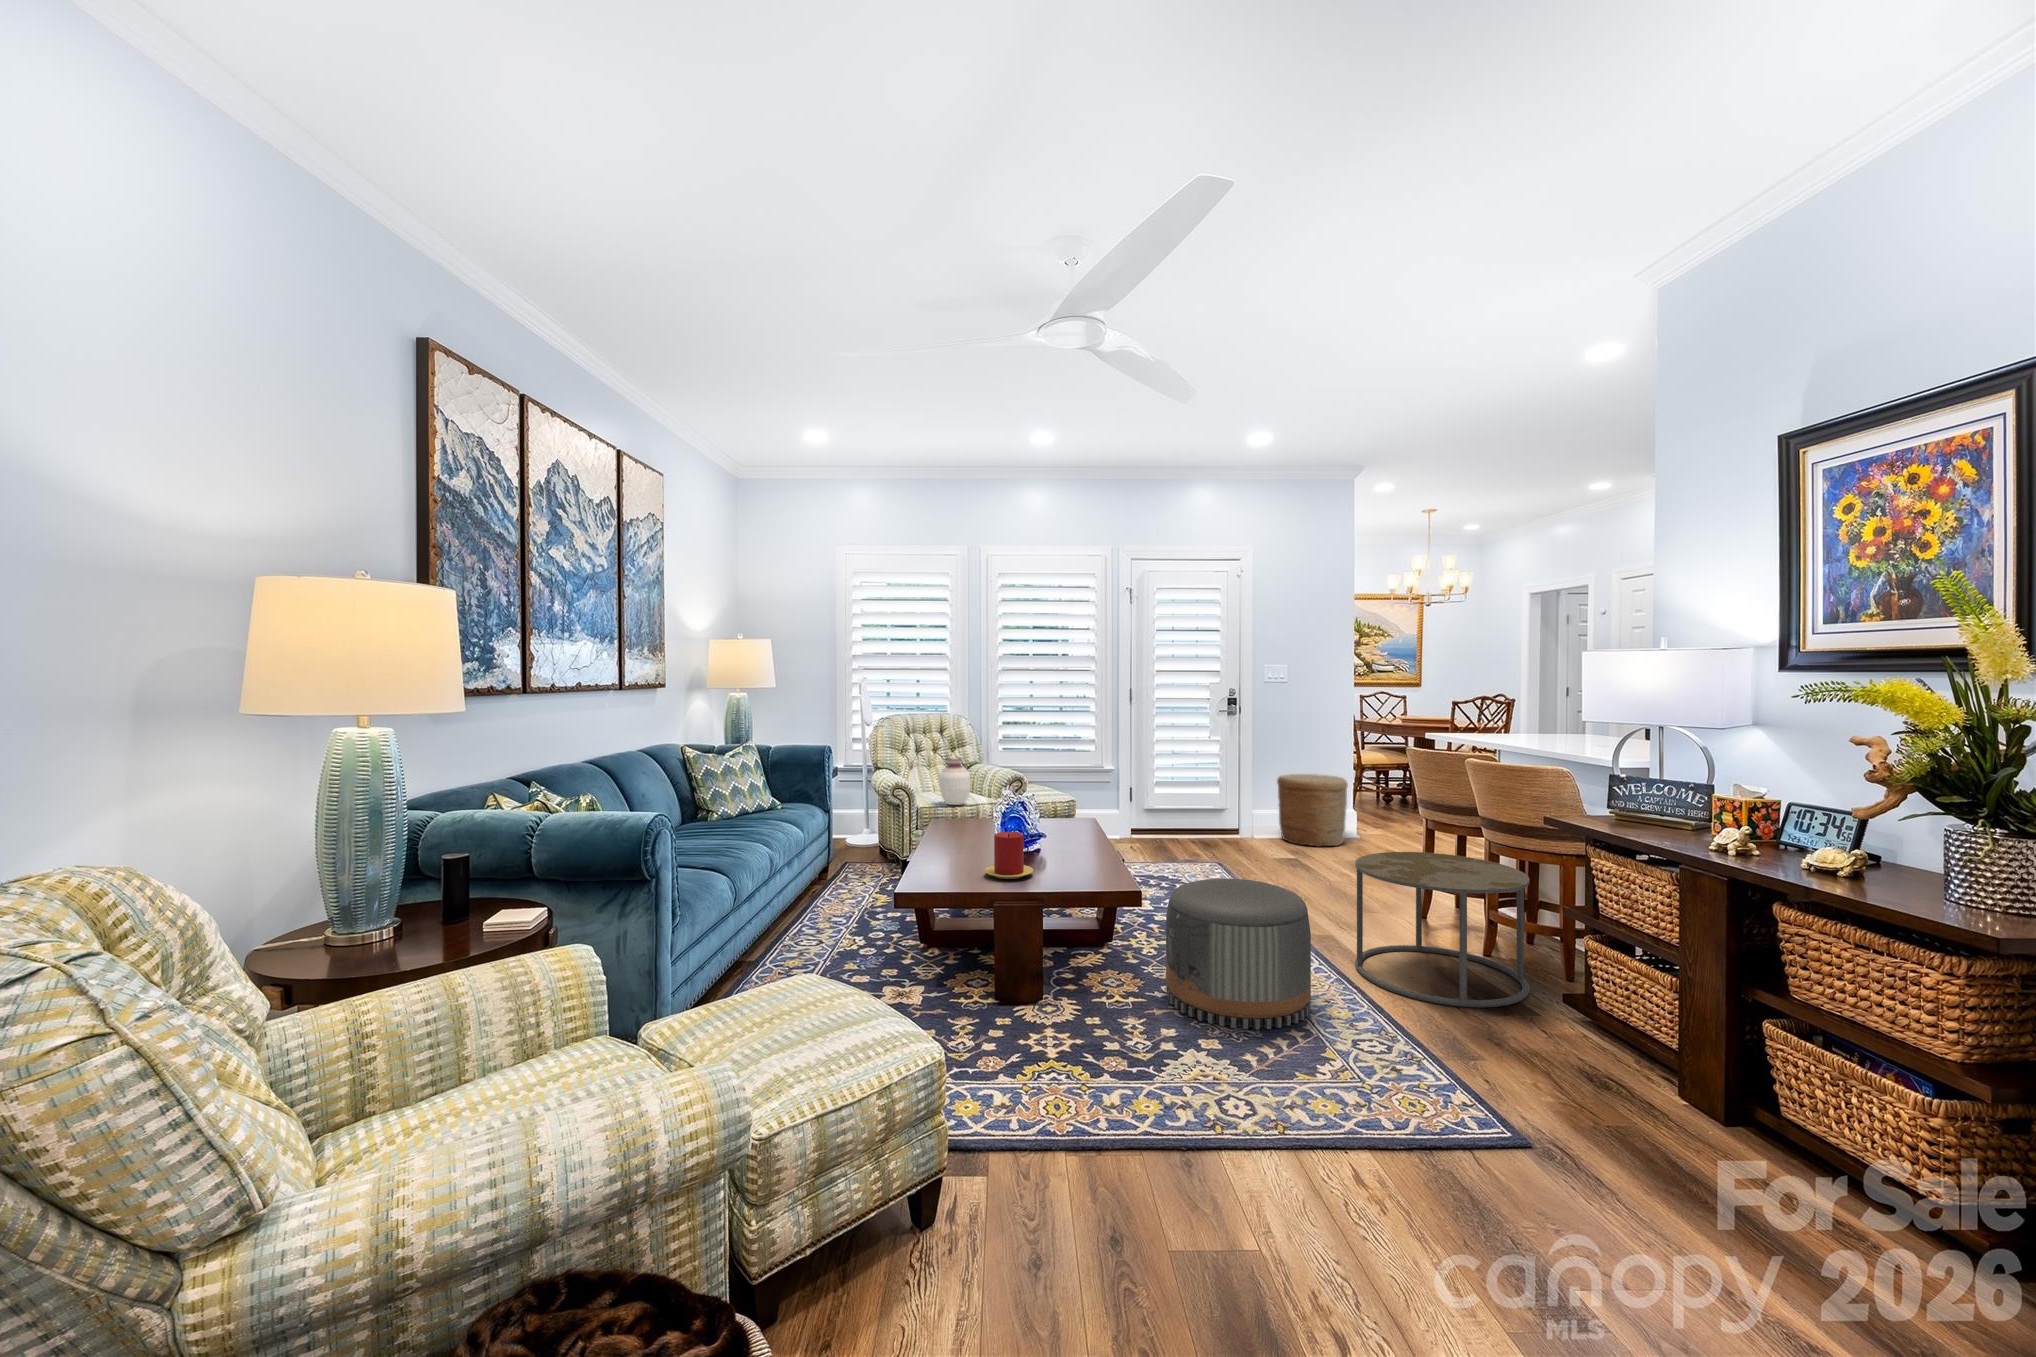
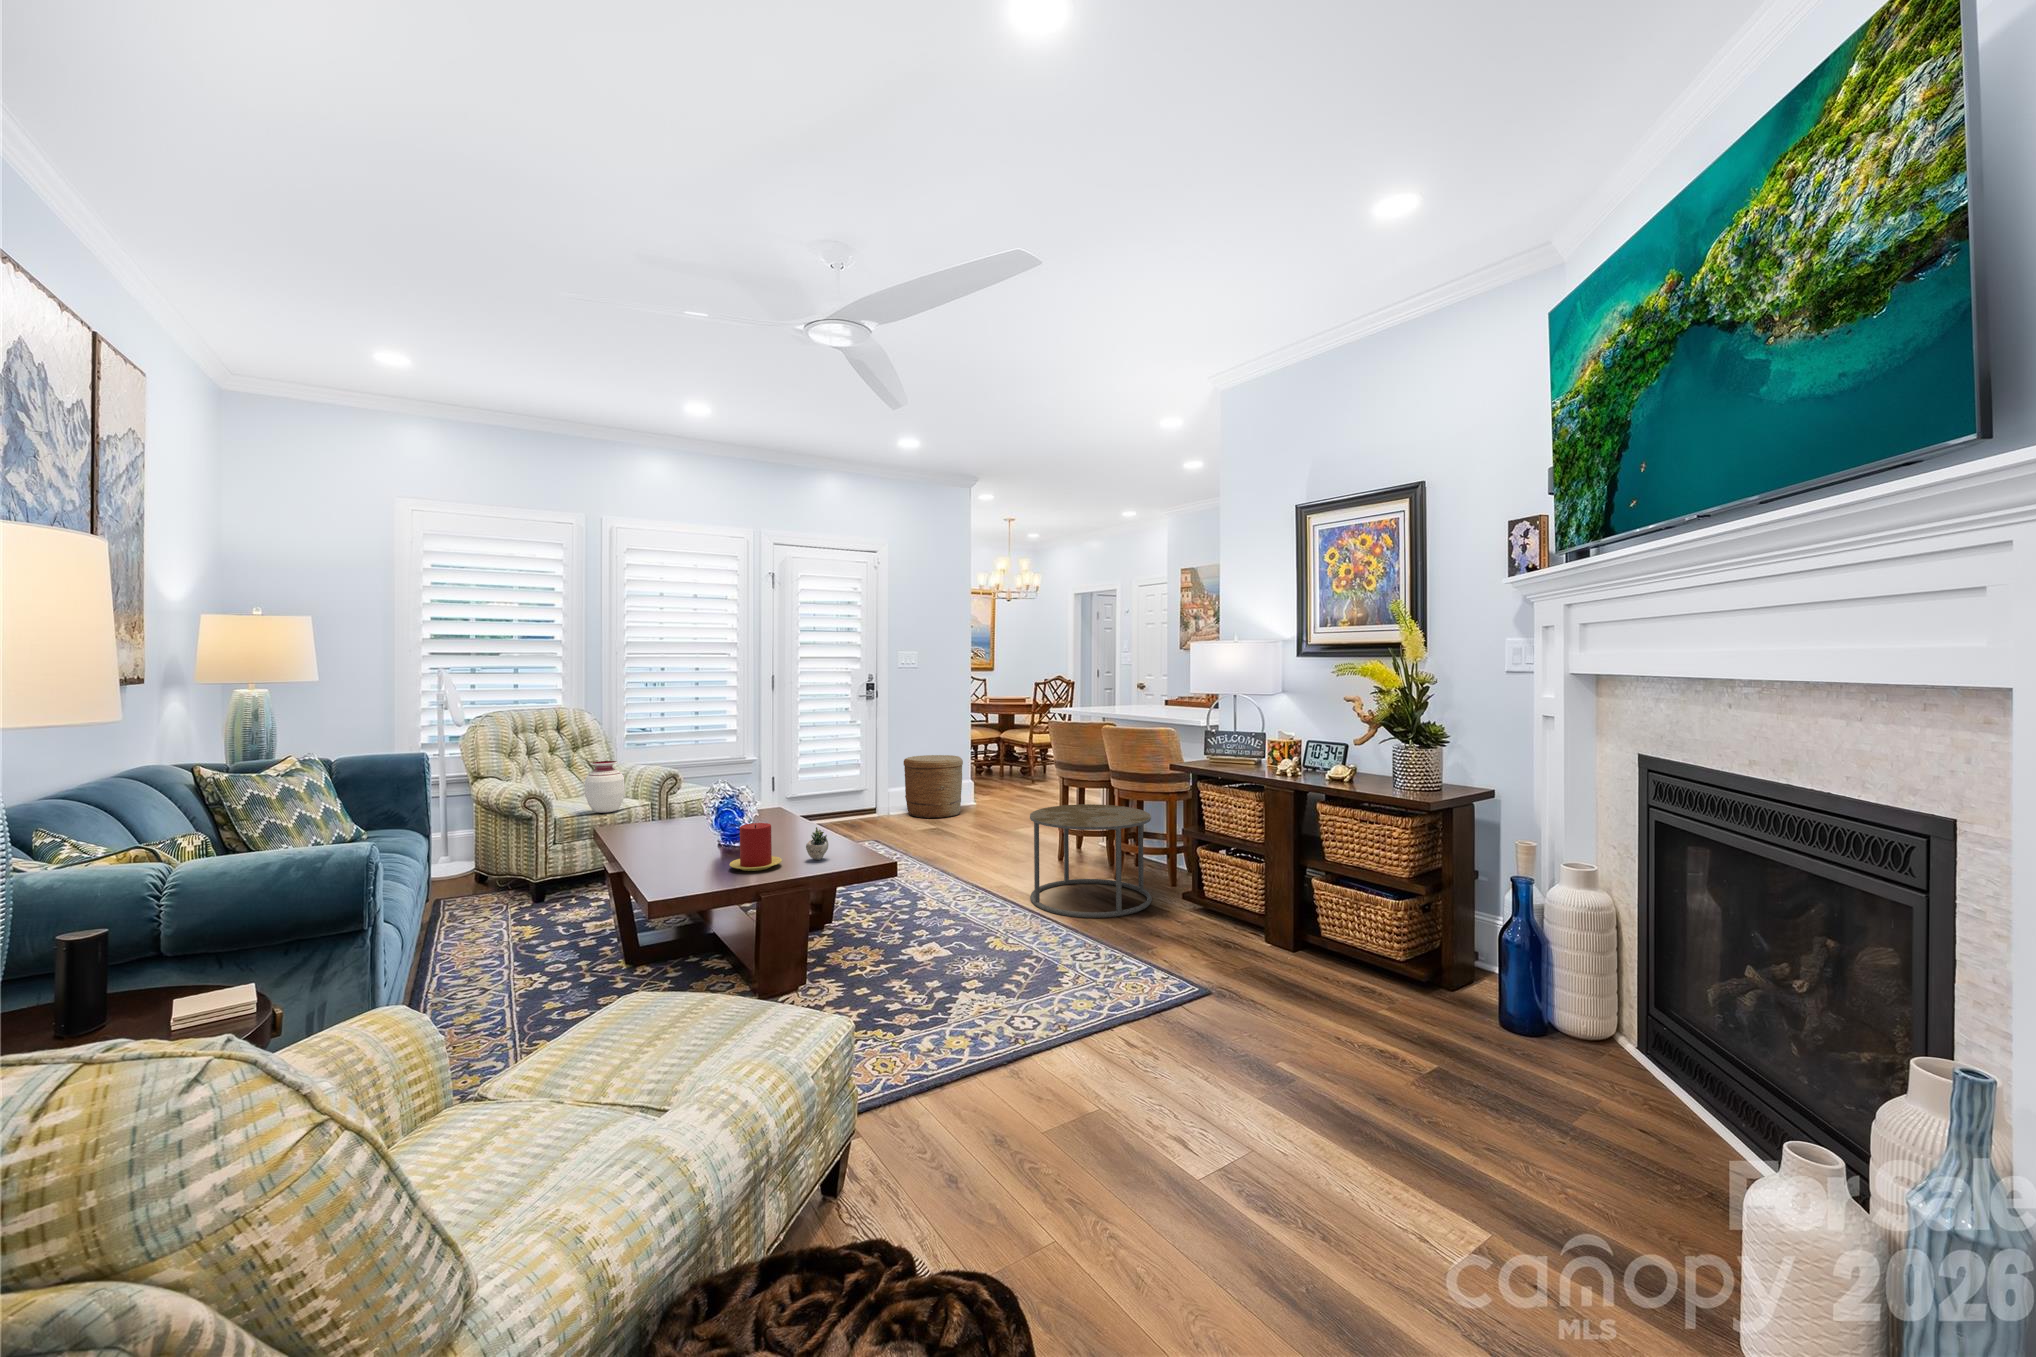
succulent plant: none [1058,842,1103,877] -> present [806,822,850,860]
pouf: present [1166,878,1311,1029] -> none [902,842,1025,969]

